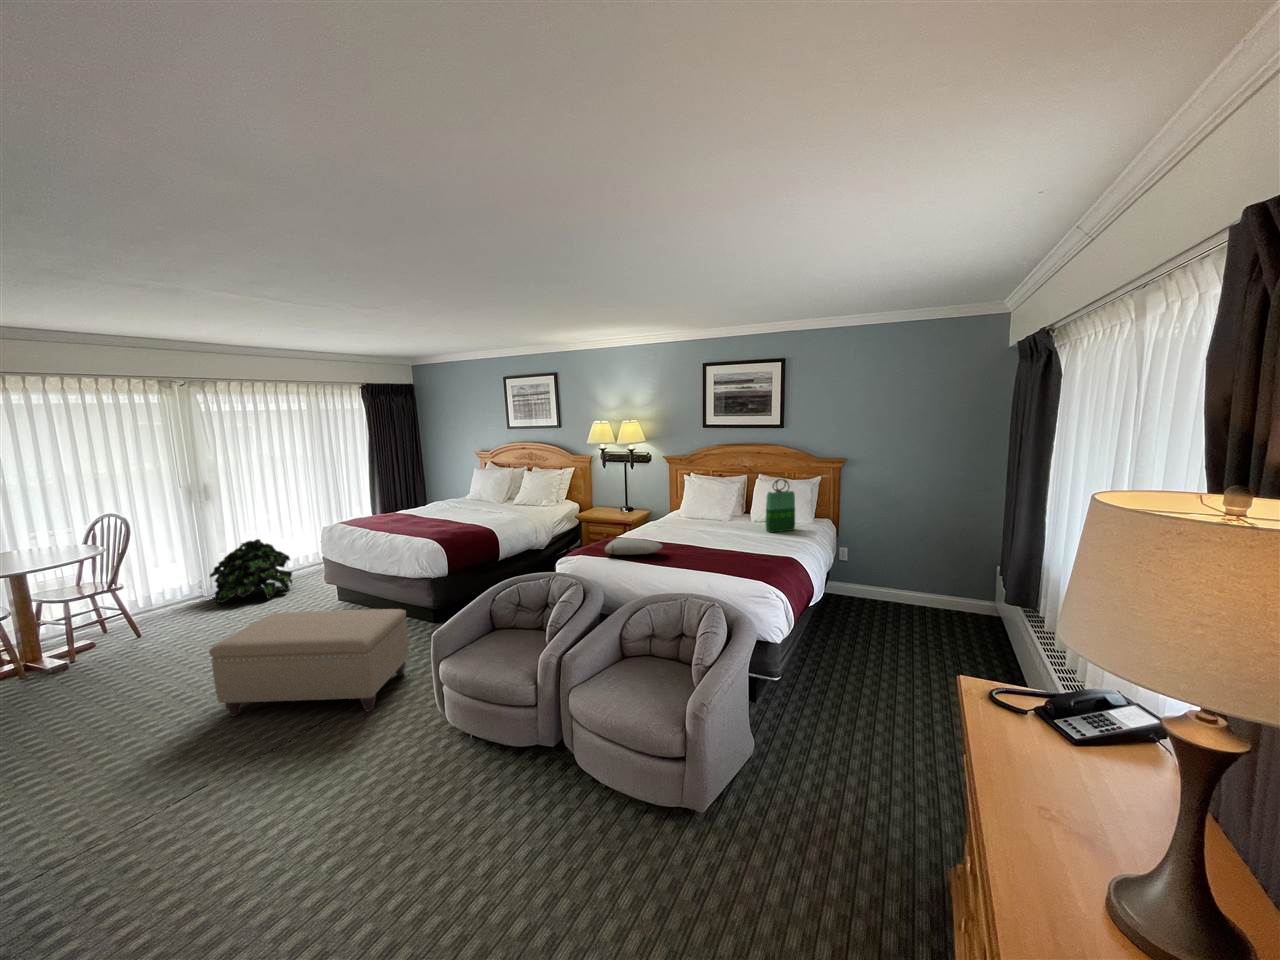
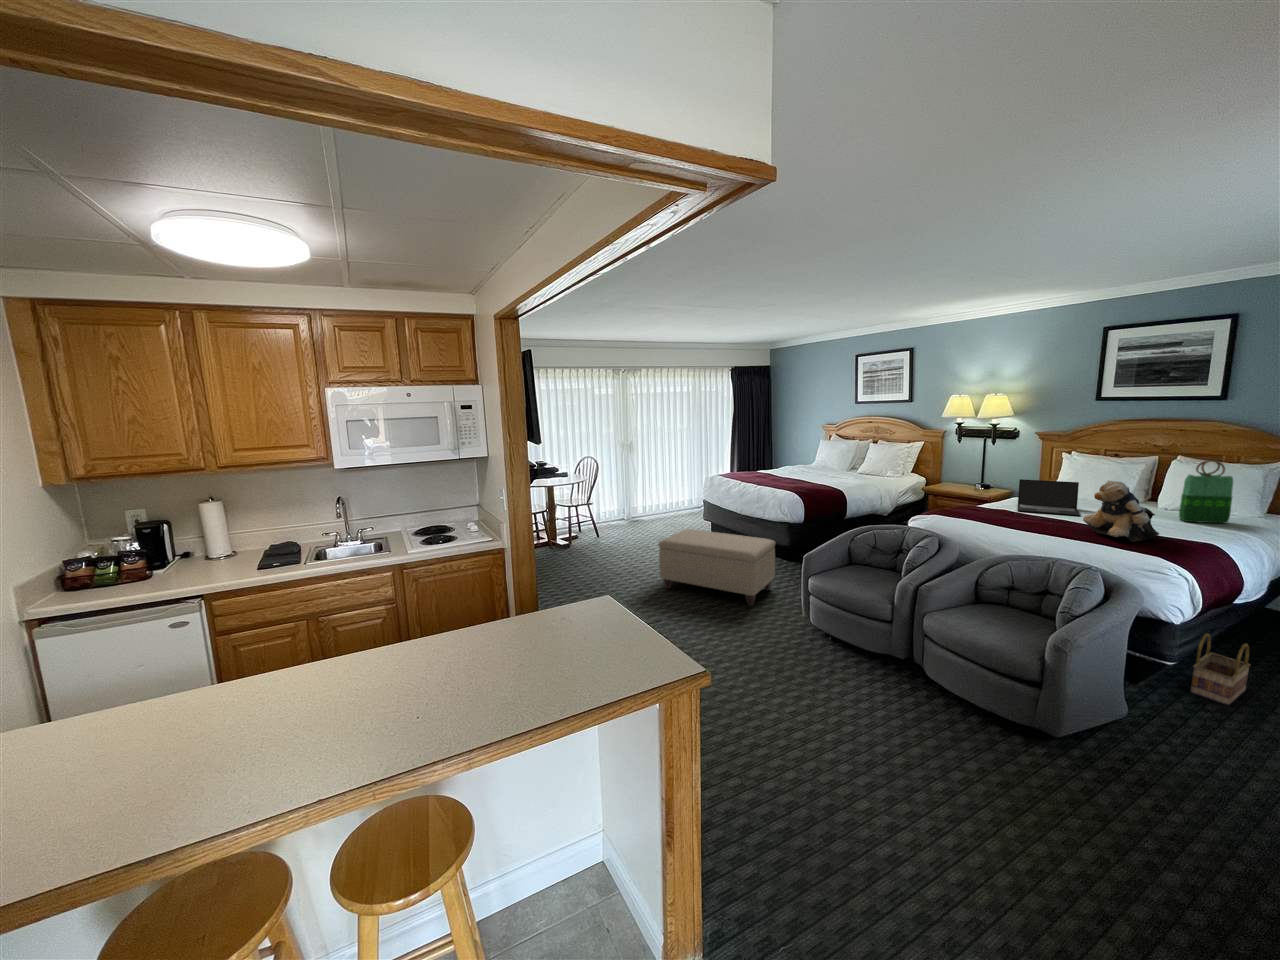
laptop: none [654,504,701,537] -> present [1018,479,1080,516]
teddy bear: none [704,505,758,561] -> present [1083,481,1159,542]
pillow: present [605,538,663,555] -> none [960,506,1029,522]
potted plant: present [210,539,292,603] -> none [631,483,677,527]
basket: none [792,637,825,701] -> present [1191,634,1250,705]

